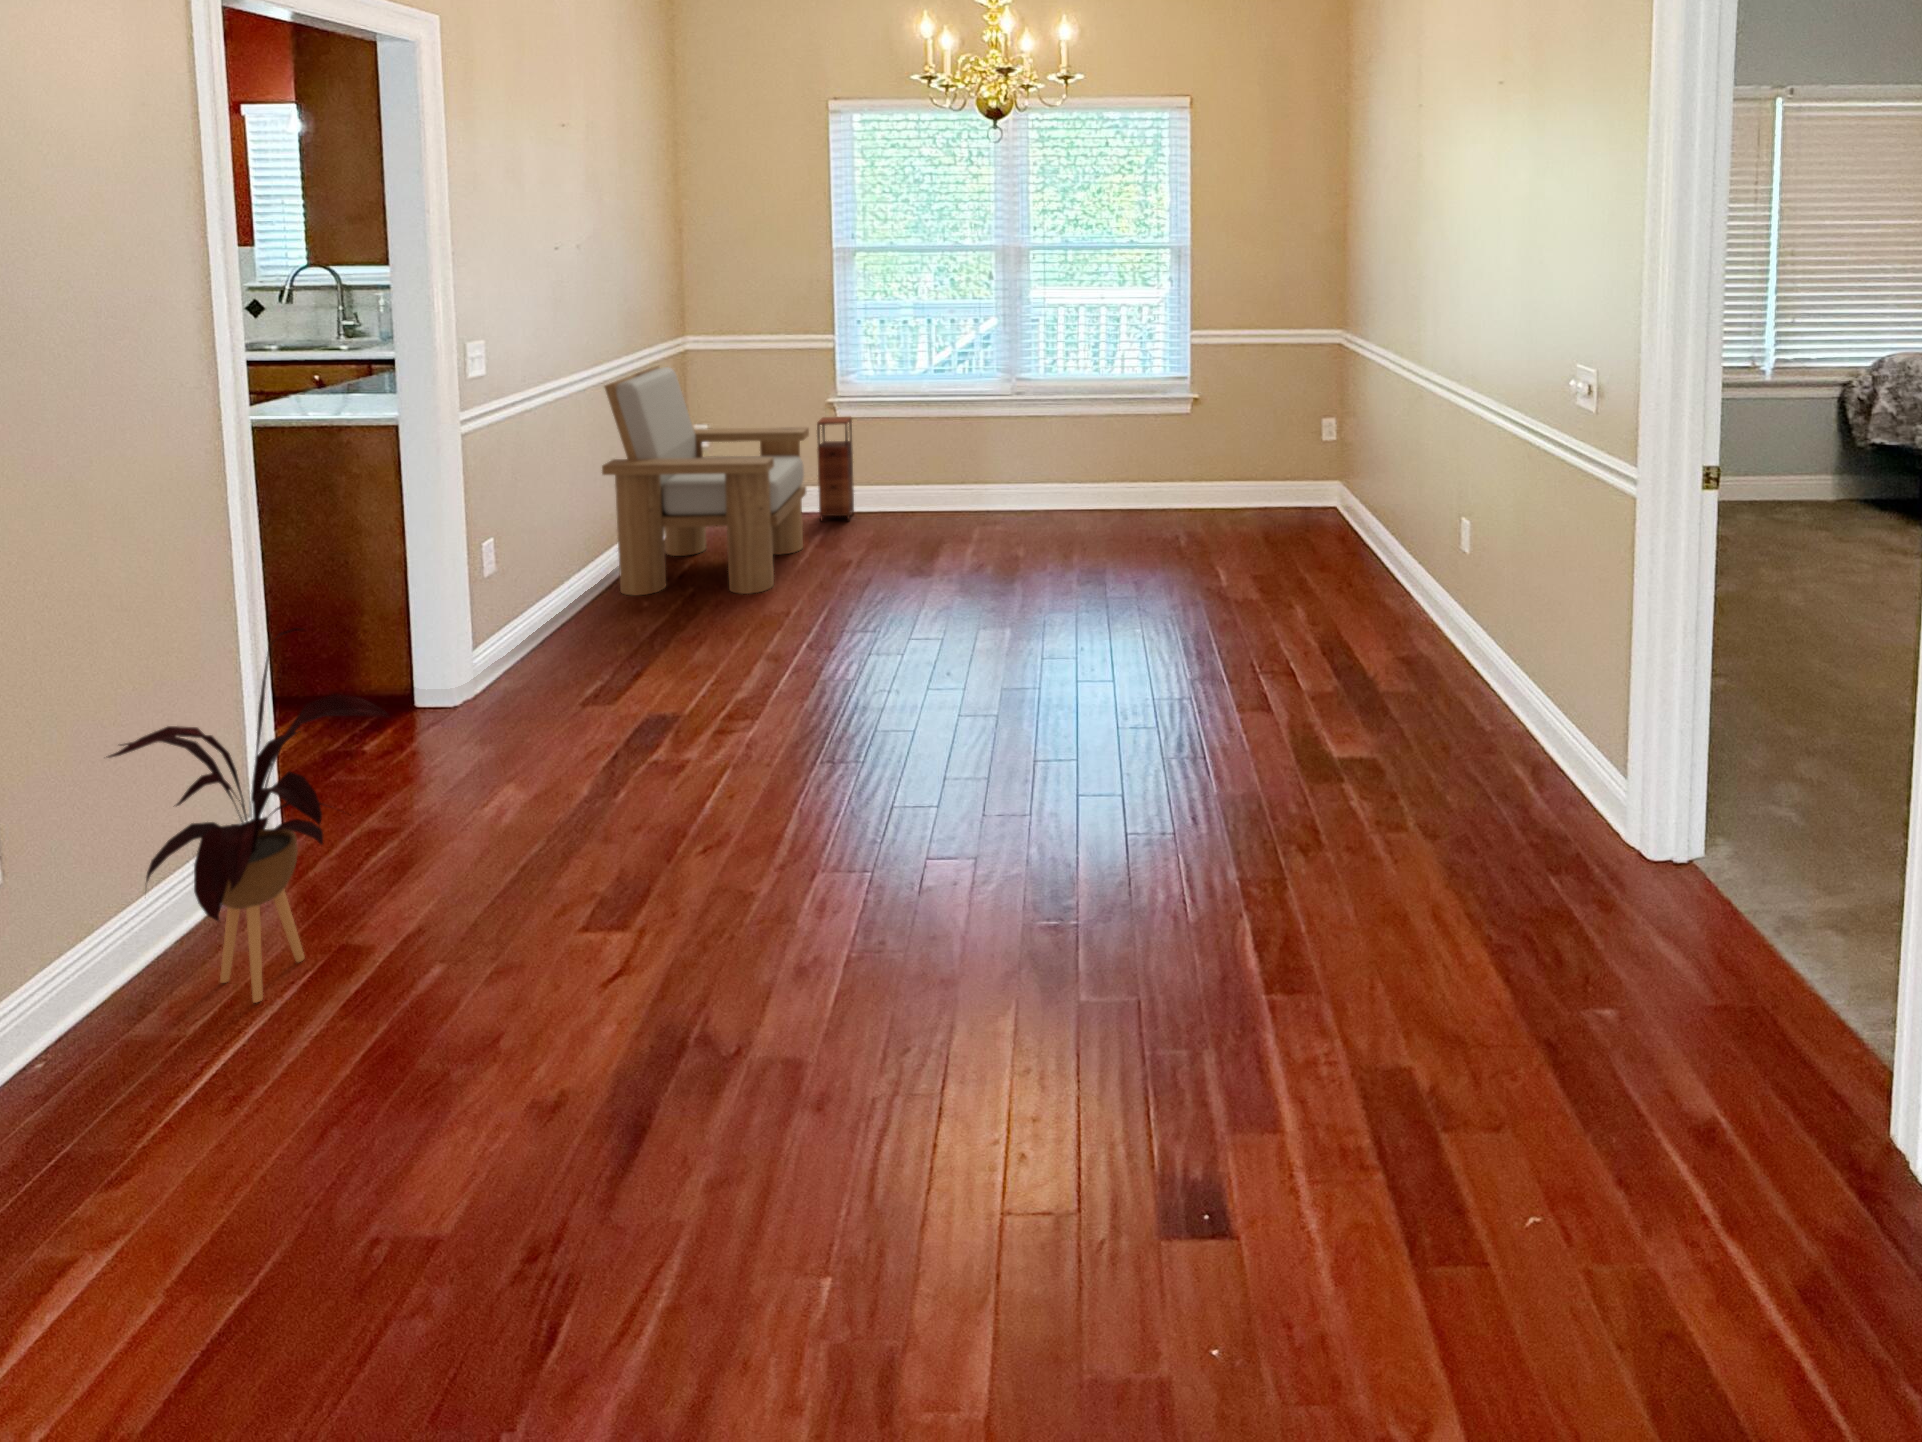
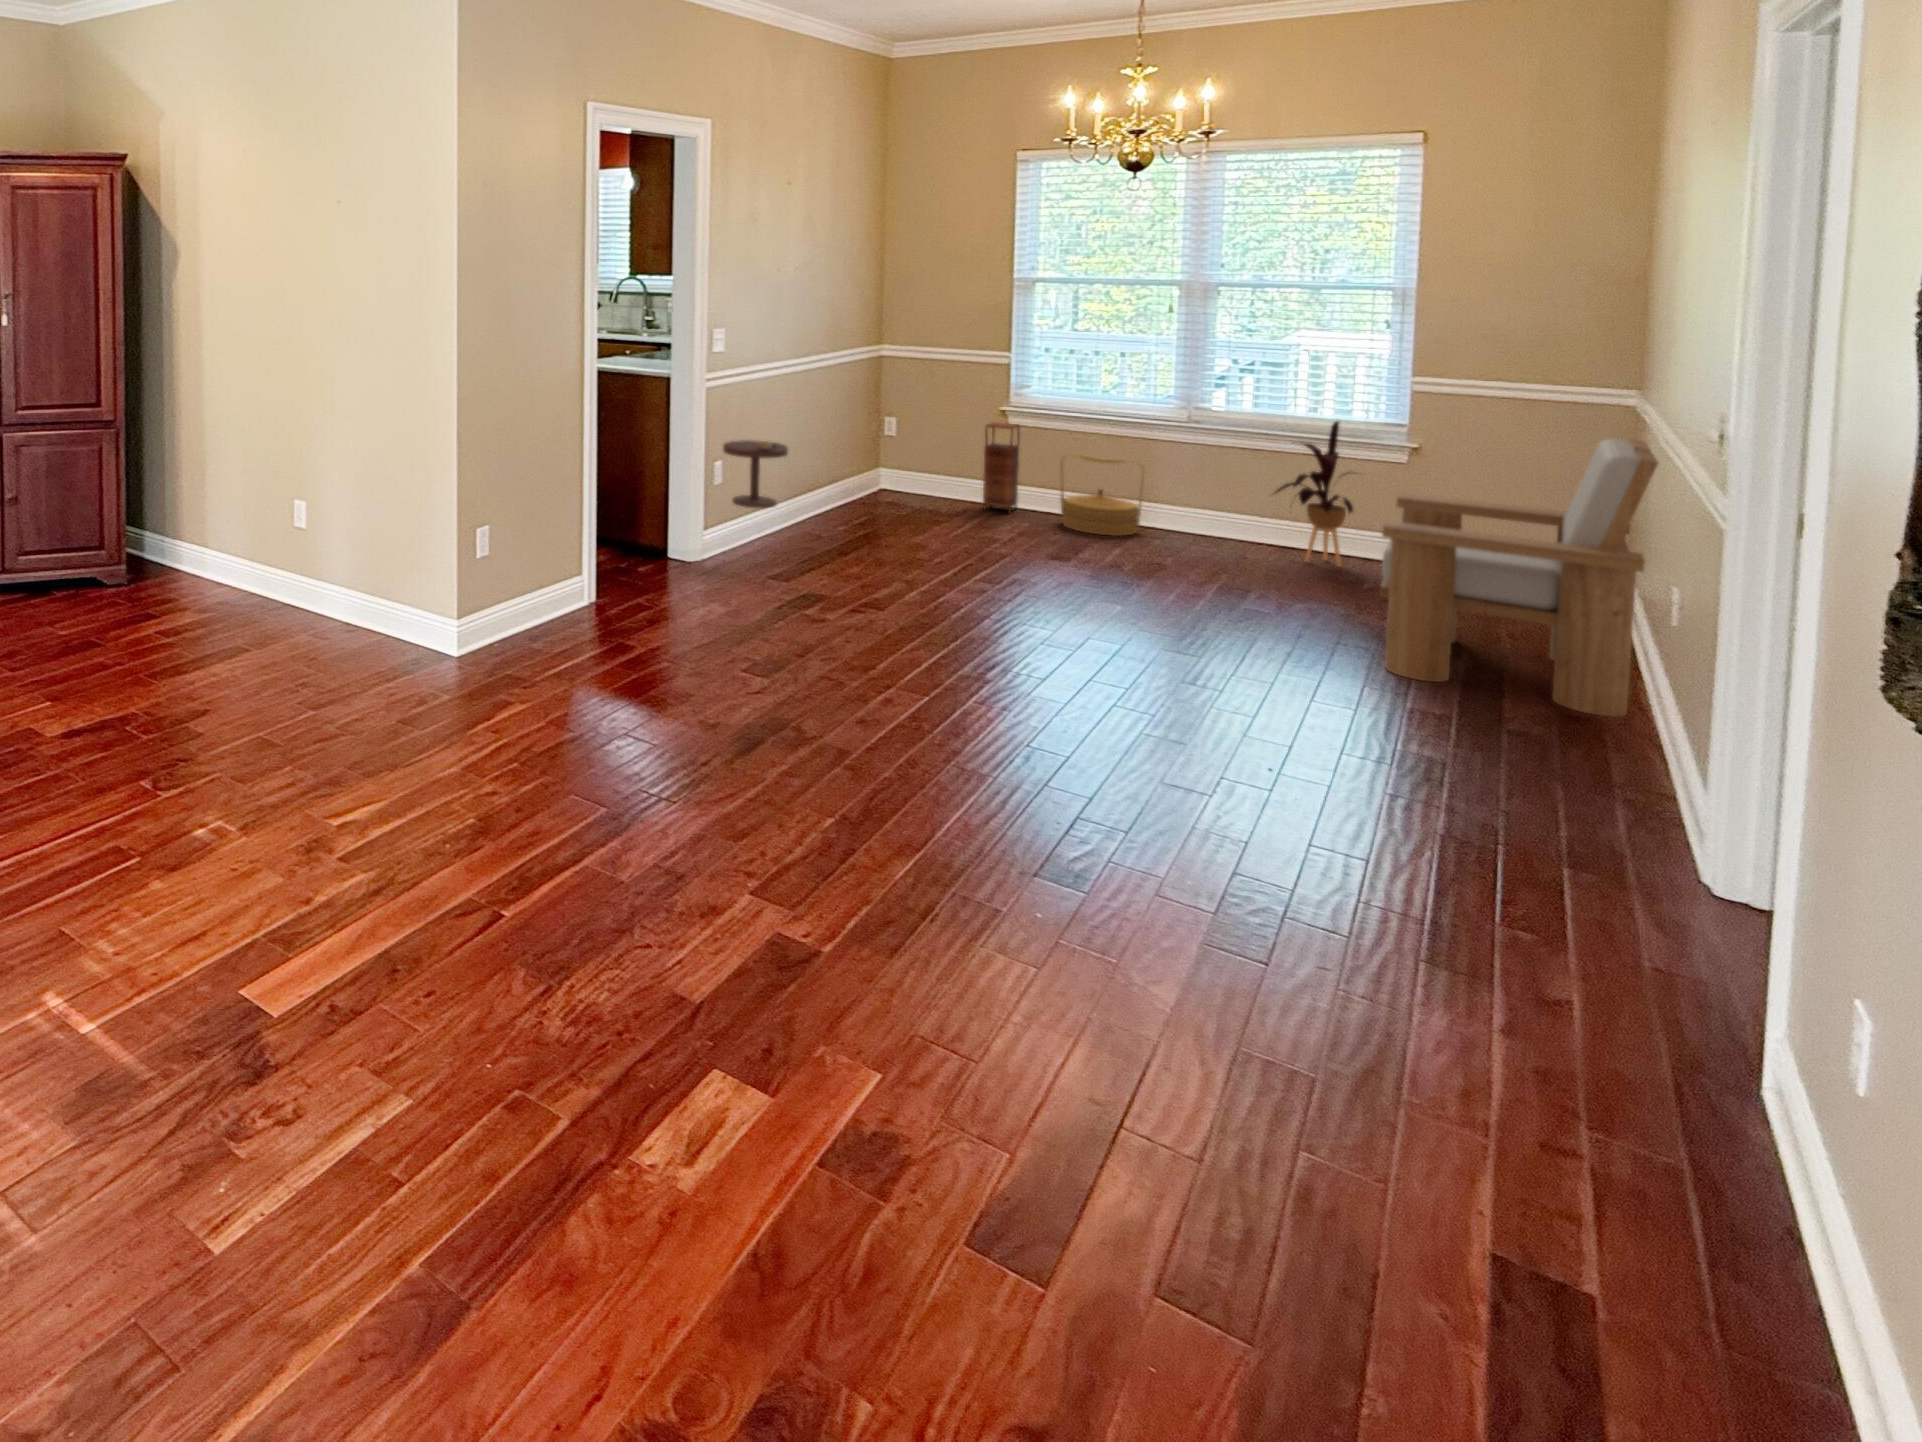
armchair: present [602,366,809,595] -> present [1380,439,1658,717]
woven basket: none [899,443,982,531] -> present [1060,454,1145,536]
side table: none [494,497,597,676] -> present [723,440,788,508]
house plant: present [108,628,390,1003] -> present [1276,421,1353,566]

